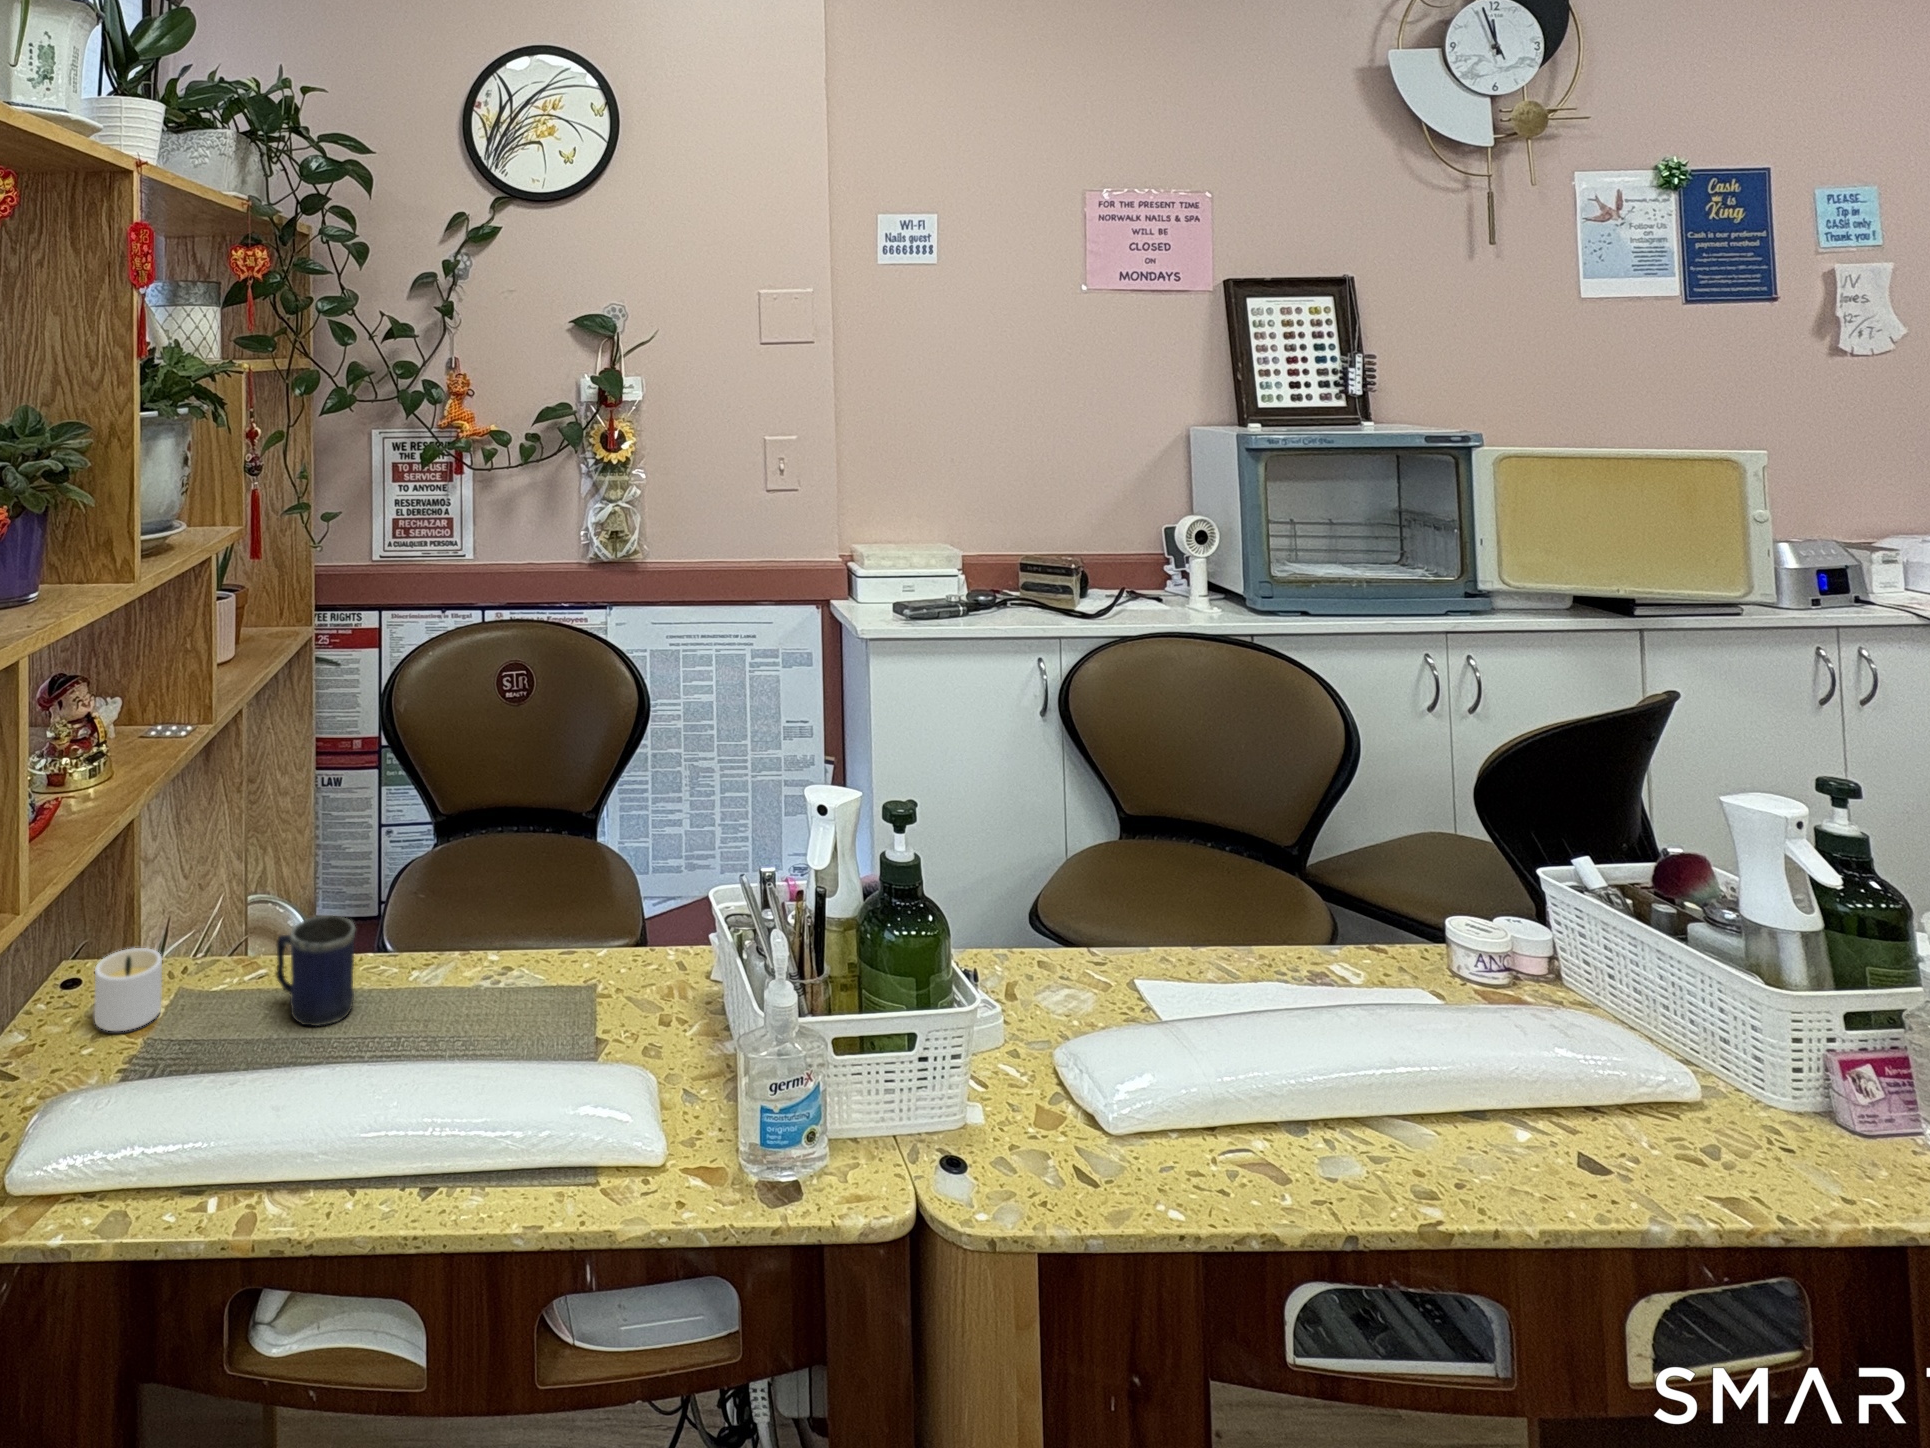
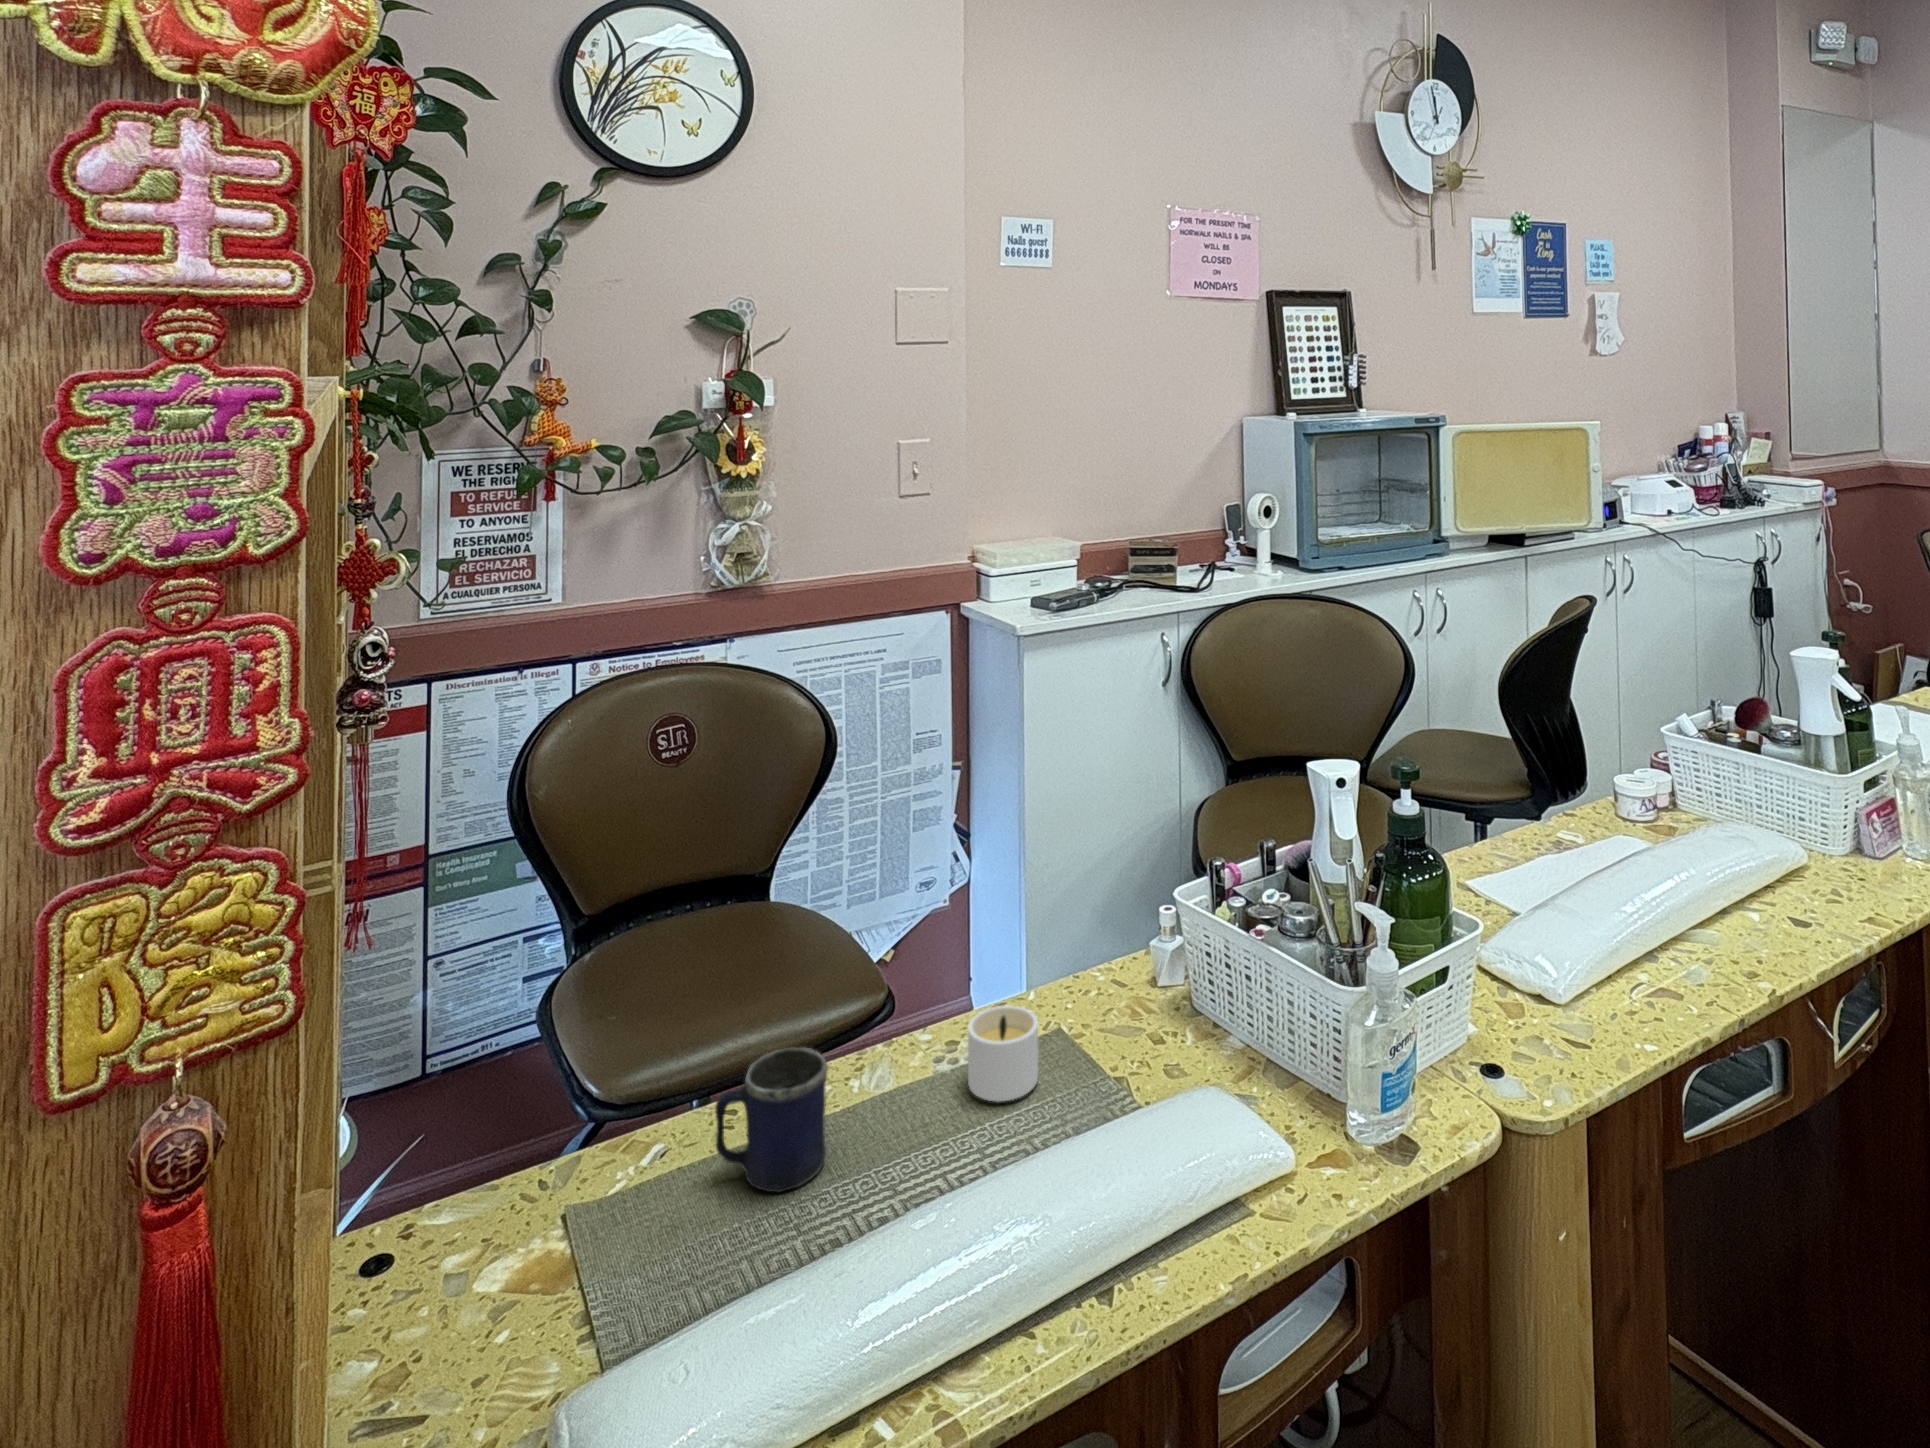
candle: present [94,948,162,1031] -> present [968,1005,1038,1102]

